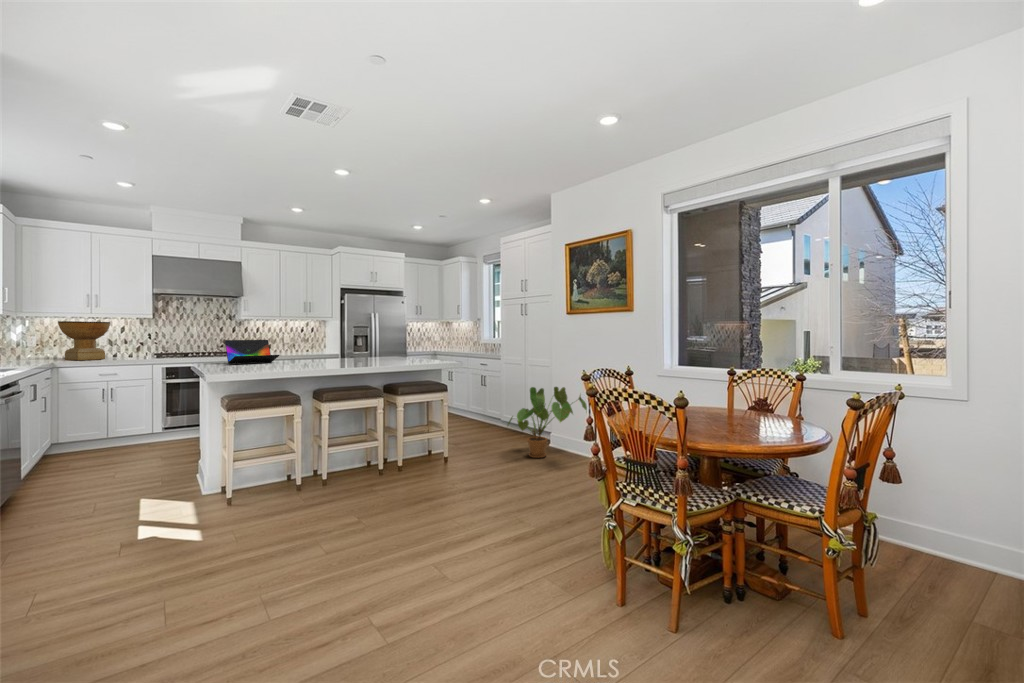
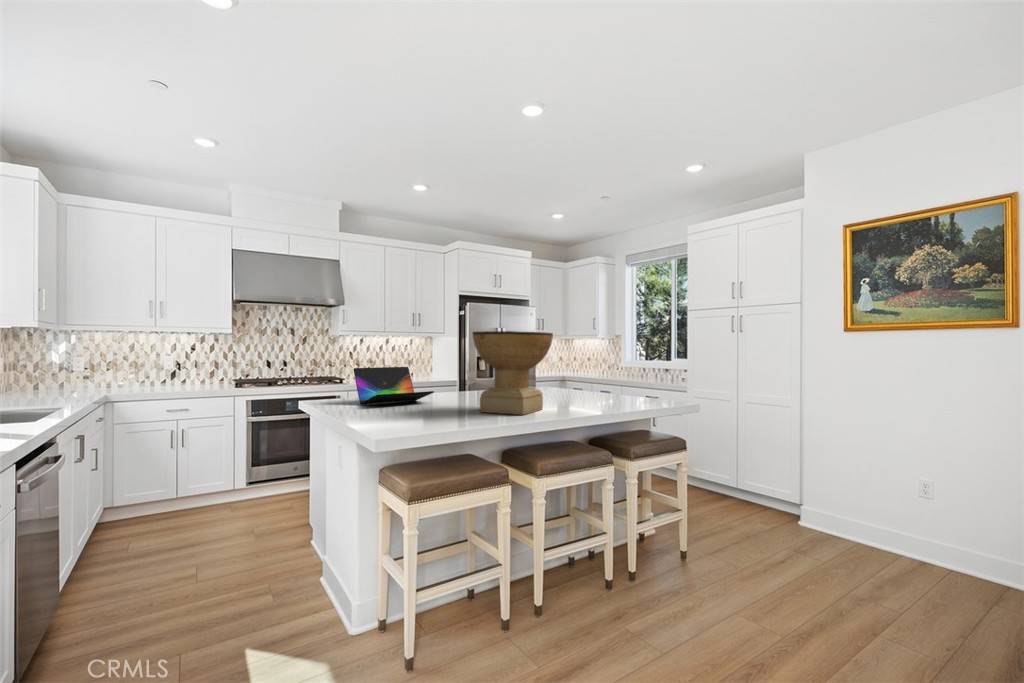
decorative bowl: present [58,321,110,360] -> present [473,331,553,415]
house plant: present [508,387,587,458] -> none [769,443,912,560]

